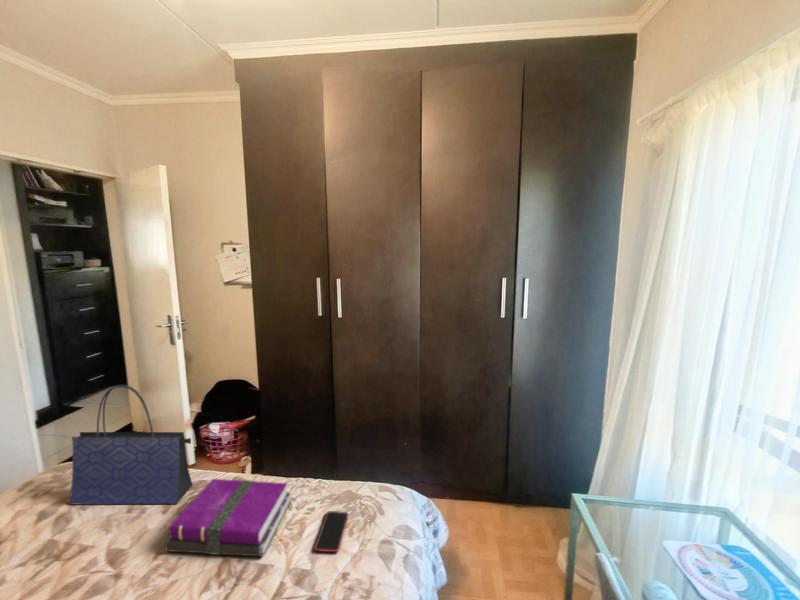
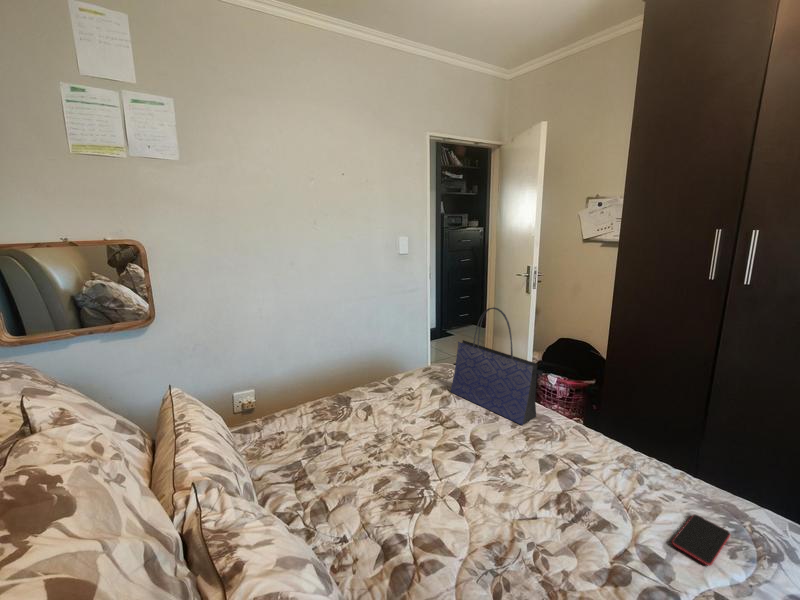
notebook: present [165,479,290,557] -> none [513,417,643,512]

